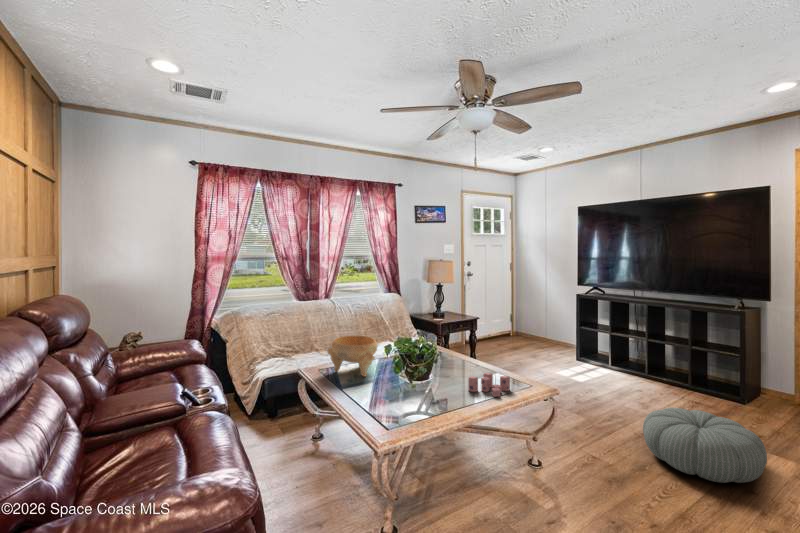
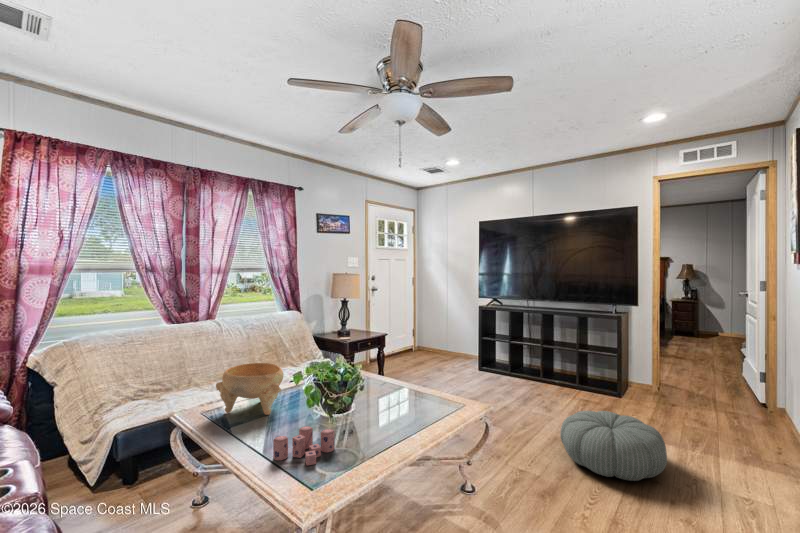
candle: present [468,373,510,397] -> present [273,426,335,466]

